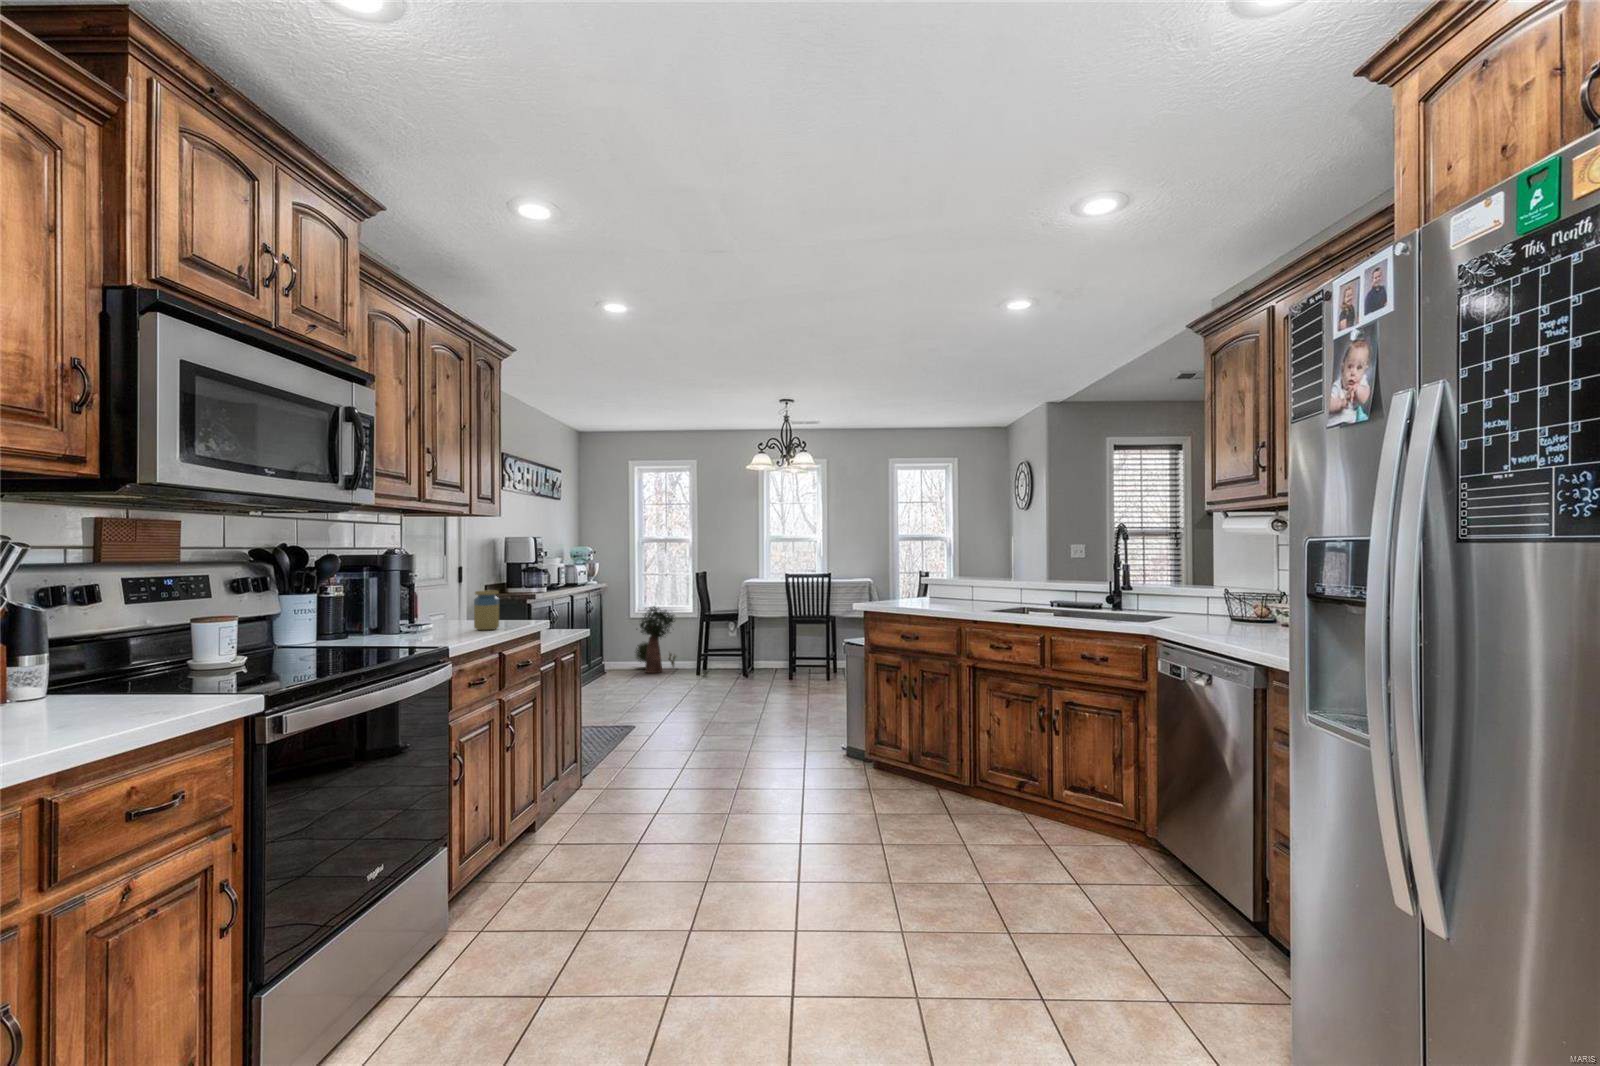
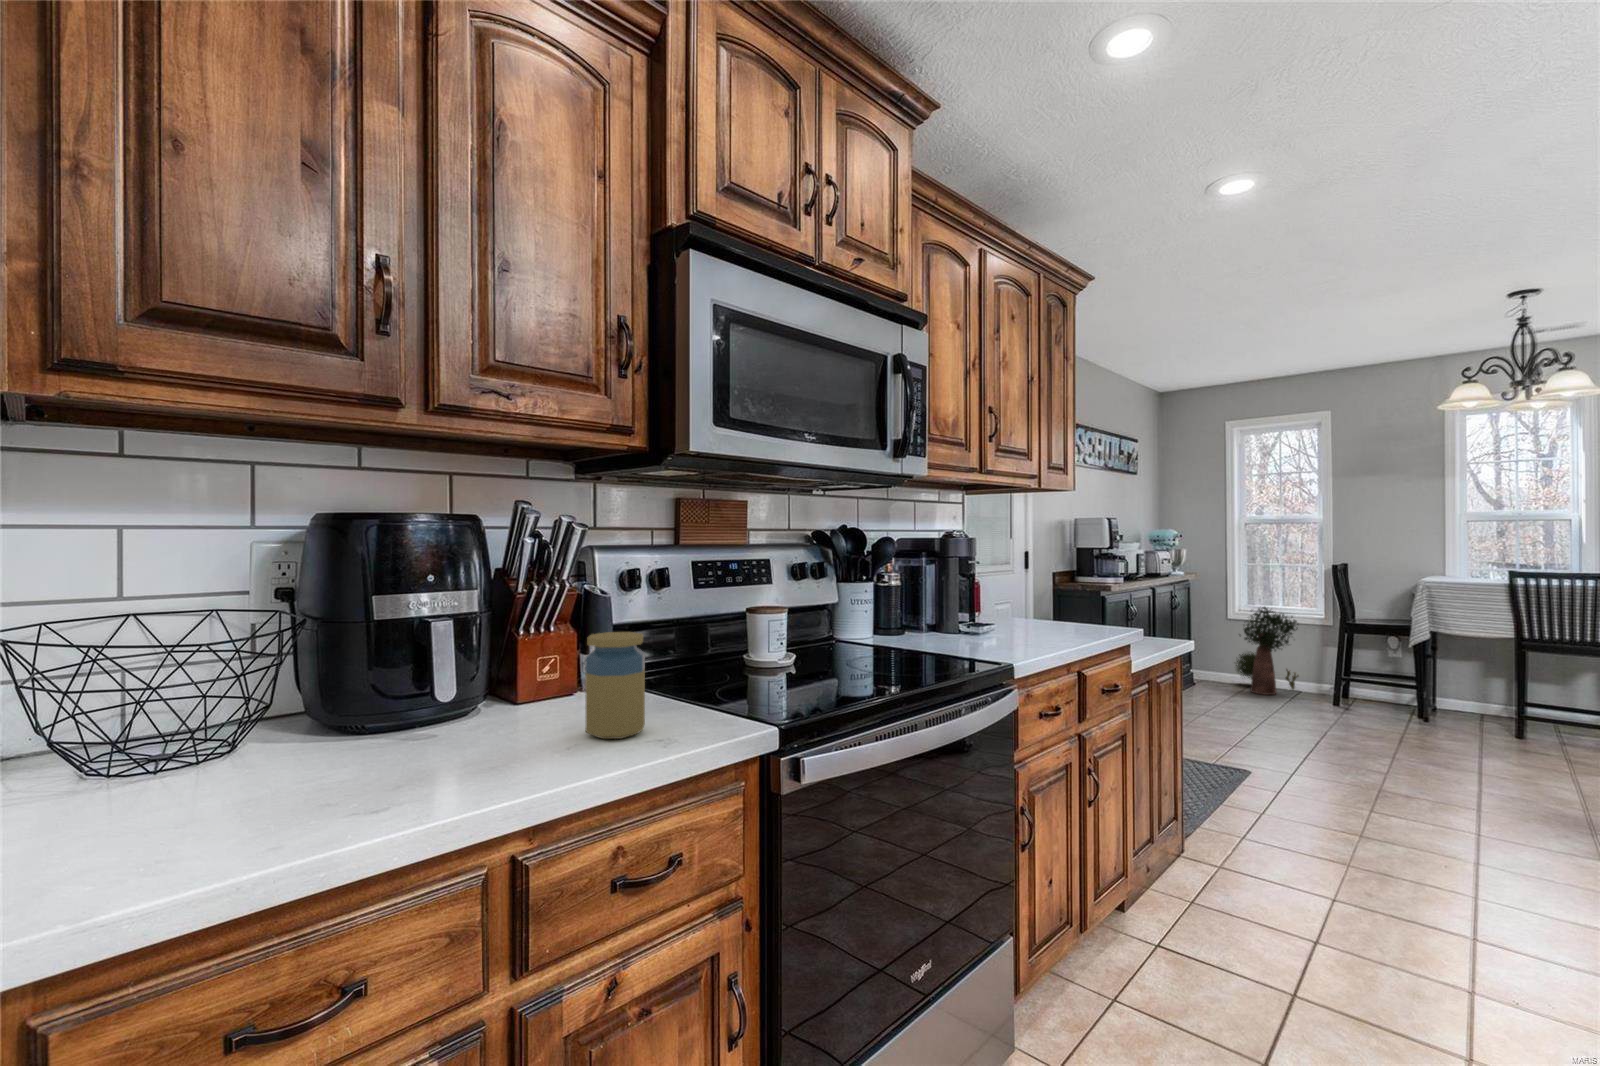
jar: present [474,591,499,630] -> present [585,632,645,739]

